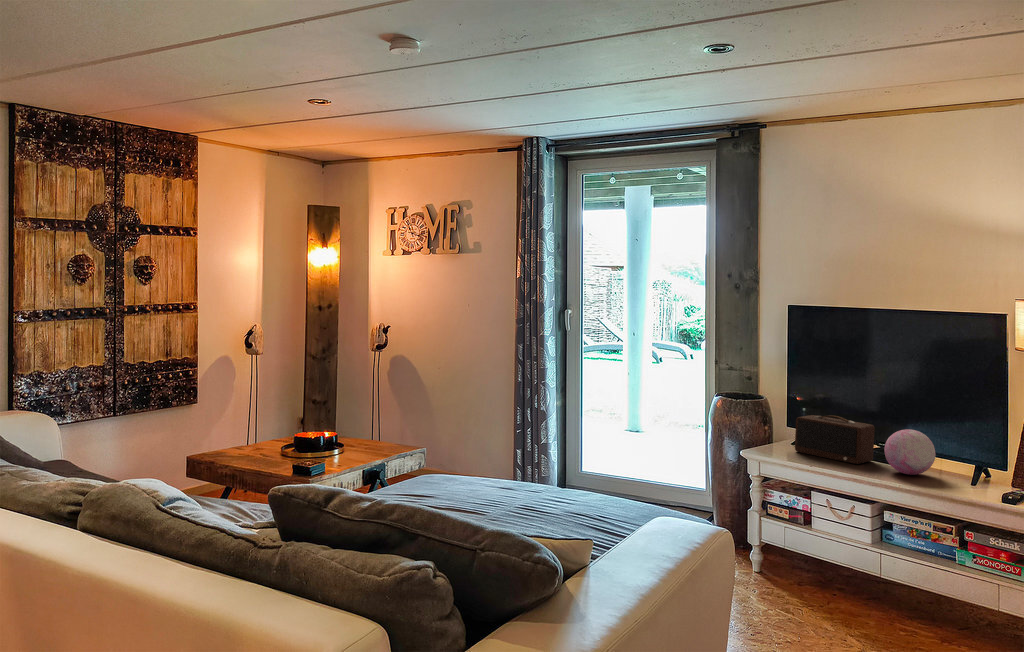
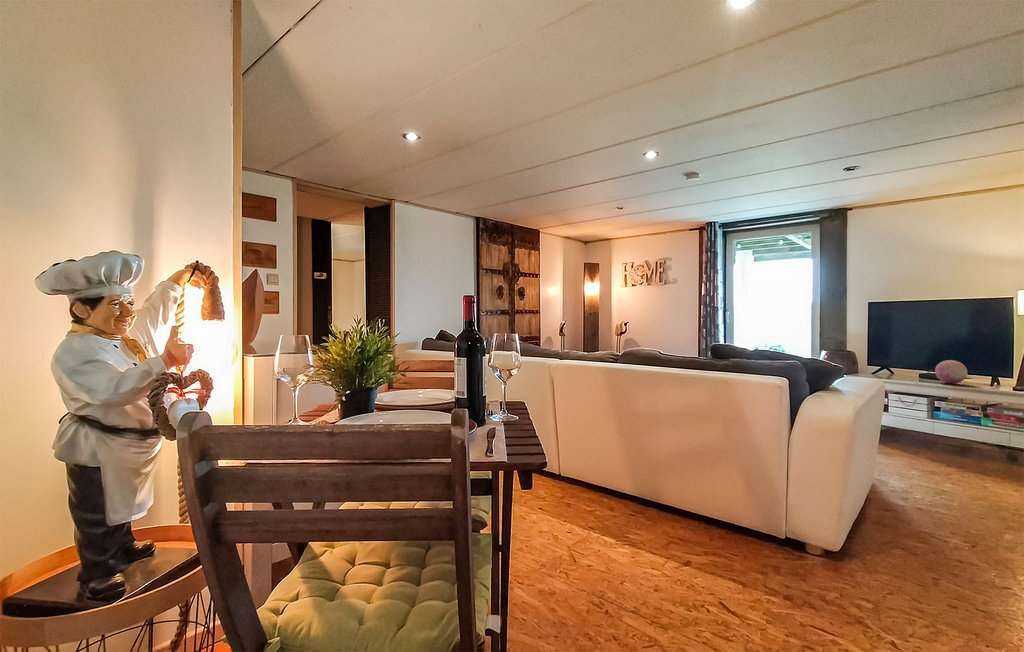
speaker: present [795,415,875,464] -> none [878,357,928,380]

